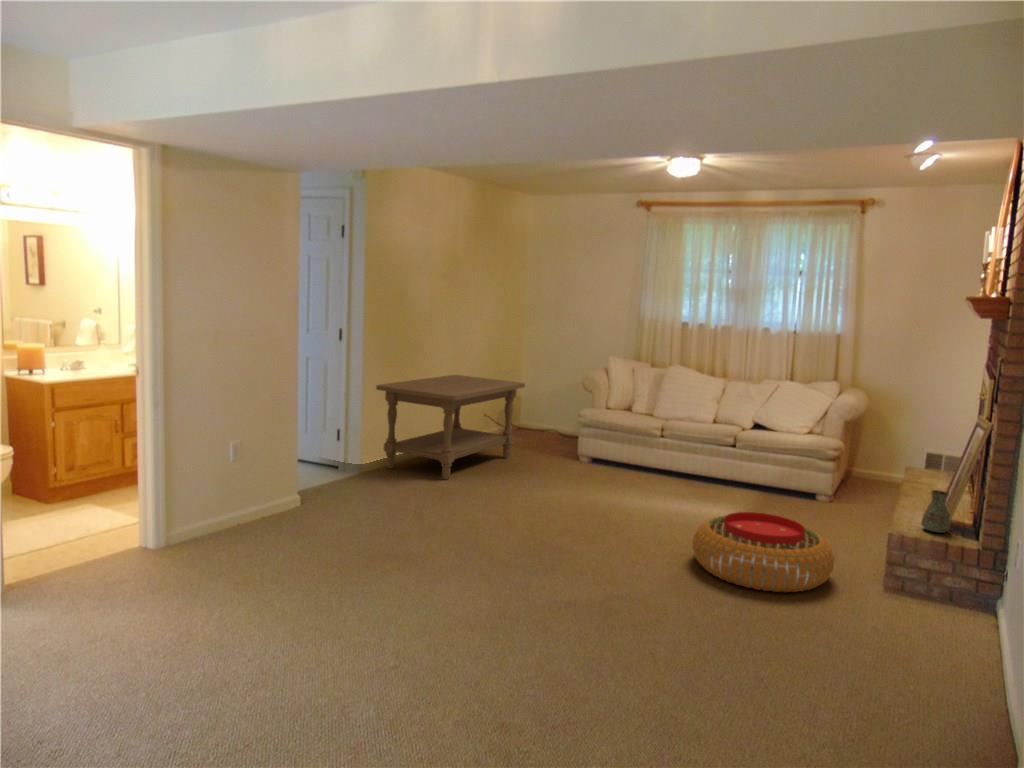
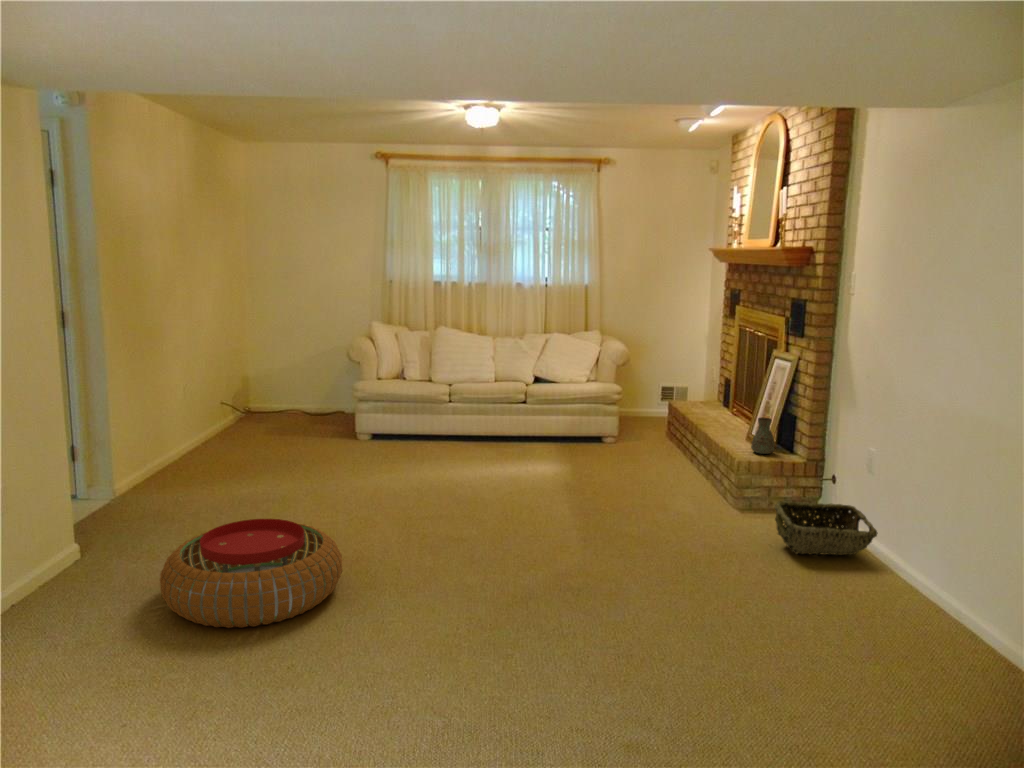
coffee table: present [376,375,525,479] -> none [123,360,294,488]
pouf: present [692,512,834,592] -> present [160,519,342,628]
woven basket: none [885,579,1003,658] -> present [775,501,878,555]

